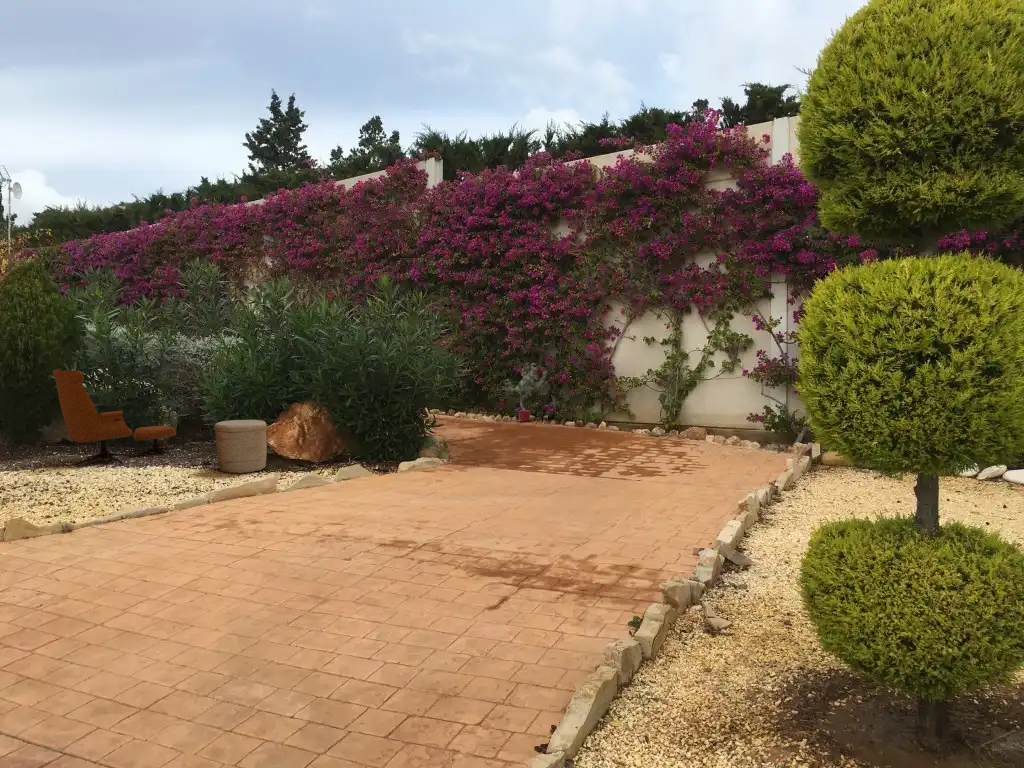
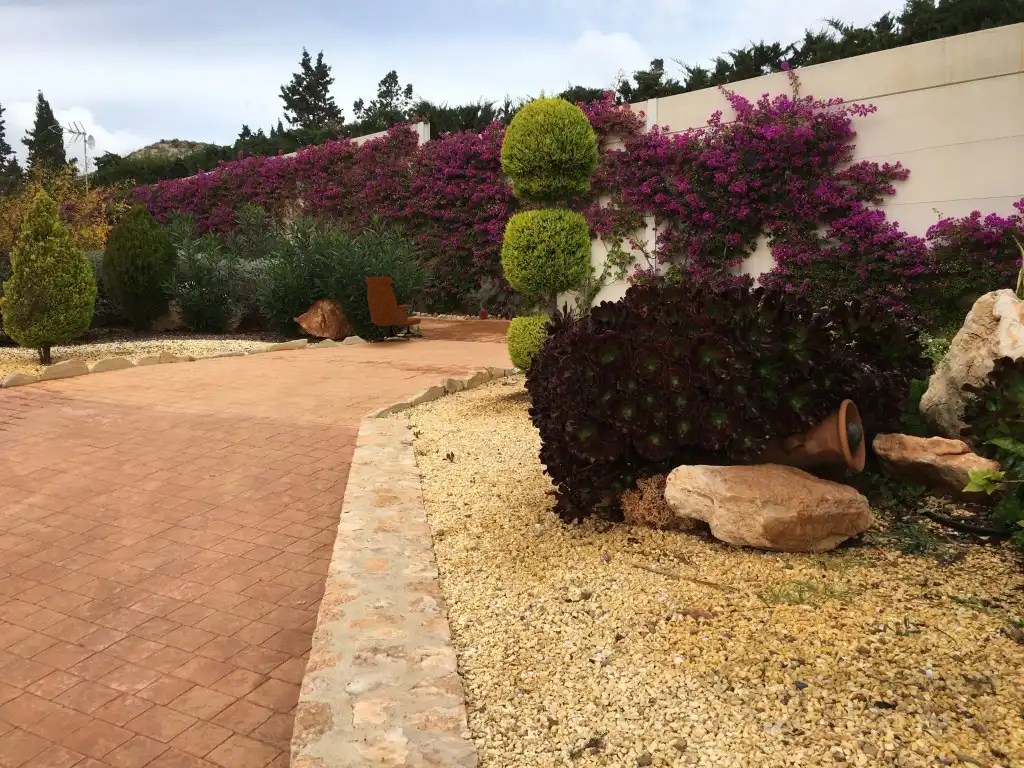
lounge chair: present [53,370,176,466] -> present [365,277,421,342]
woven basket: present [214,420,267,473] -> none [268,308,301,340]

